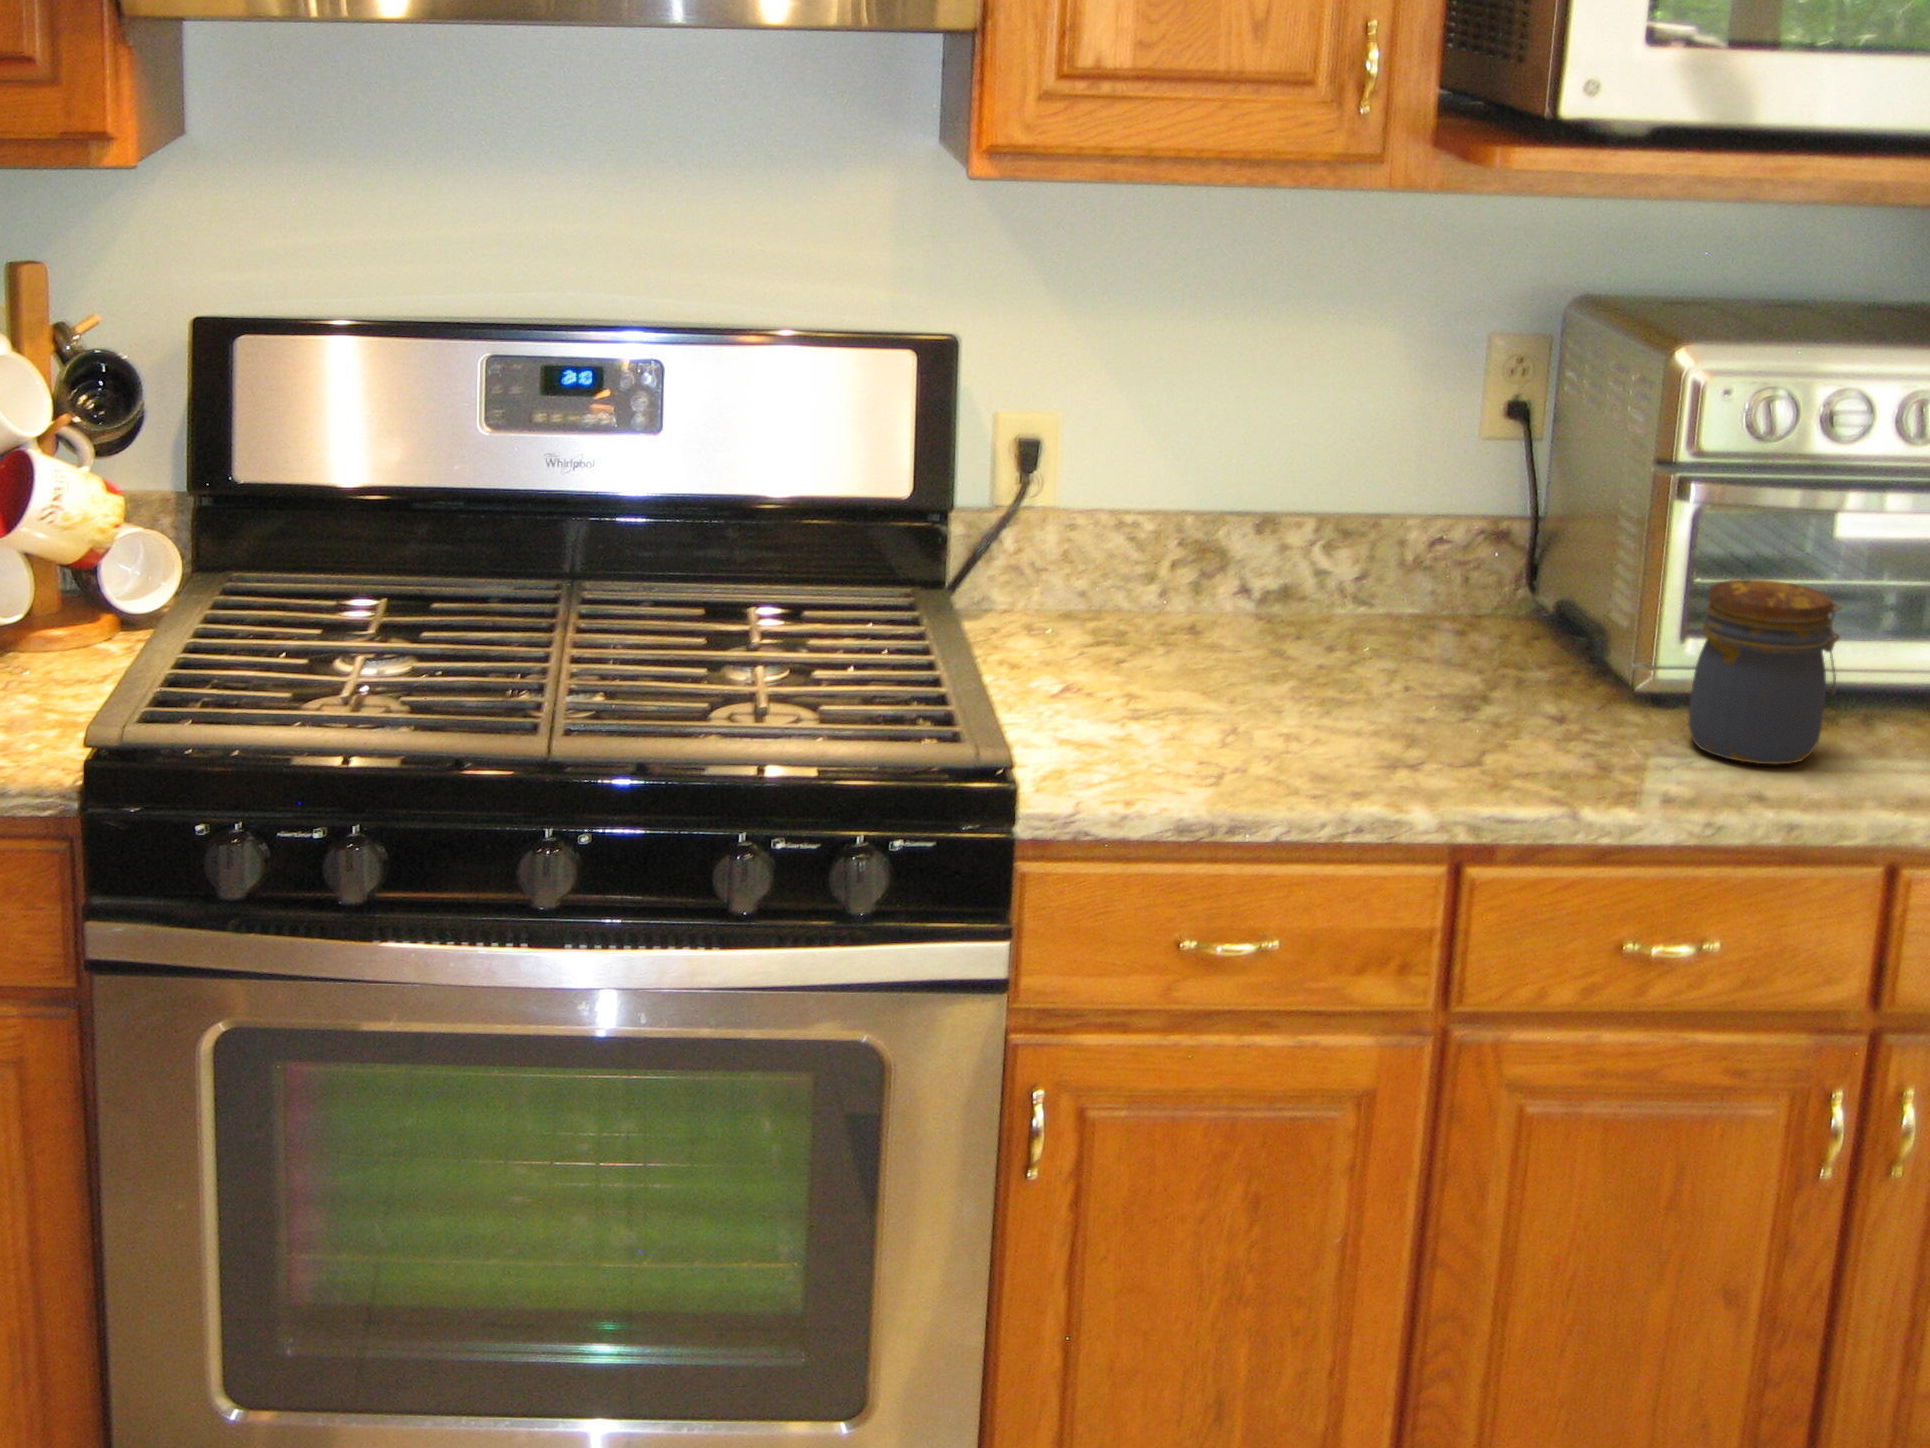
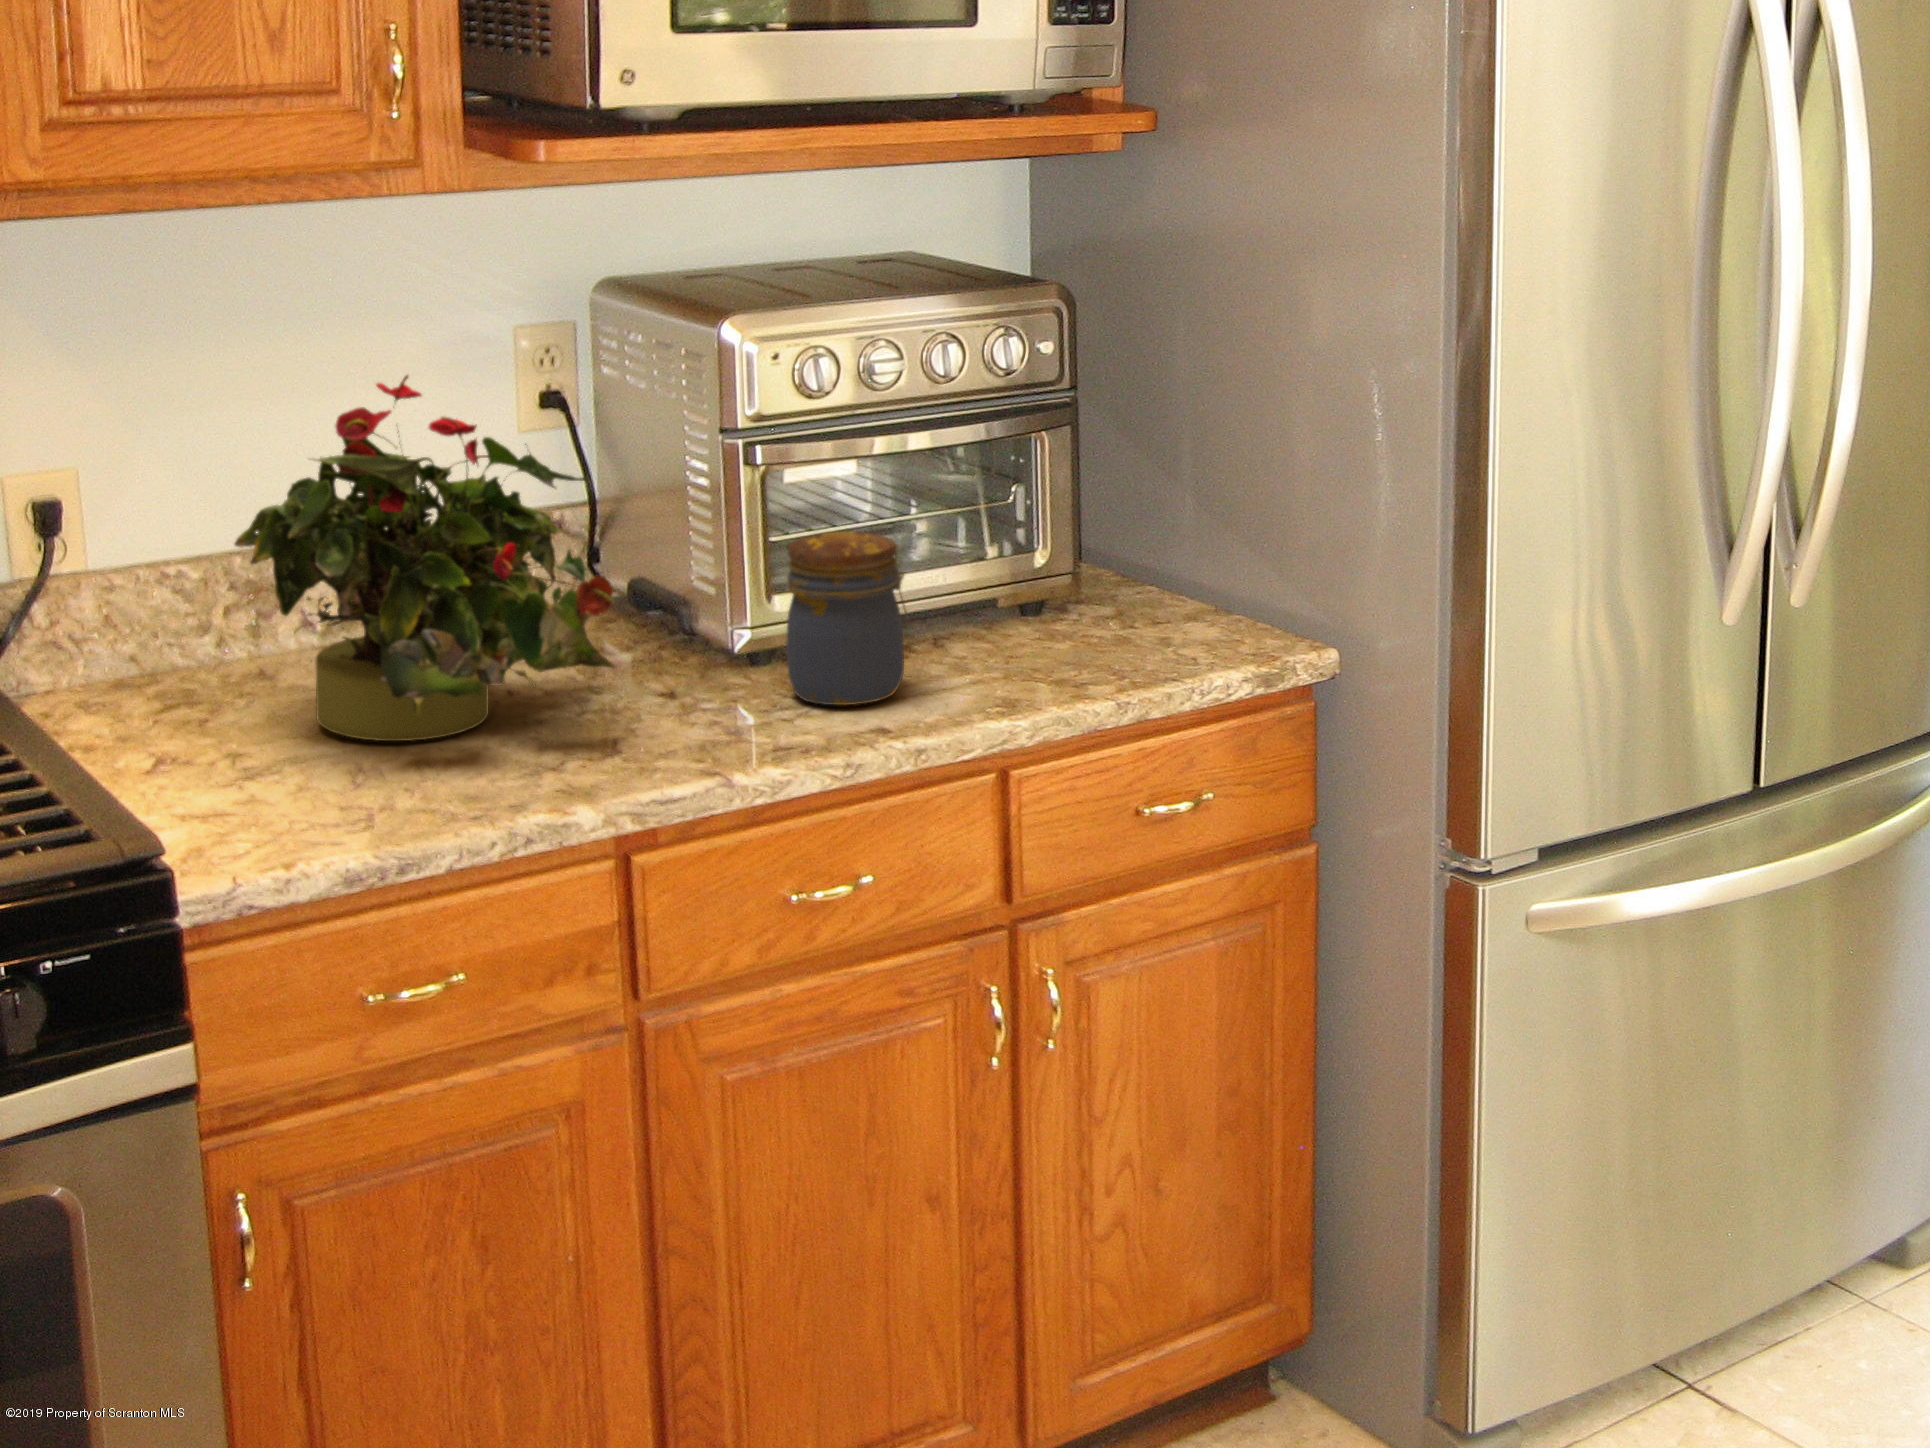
potted plant: none [1168,365,1504,713] -> present [235,375,614,741]

